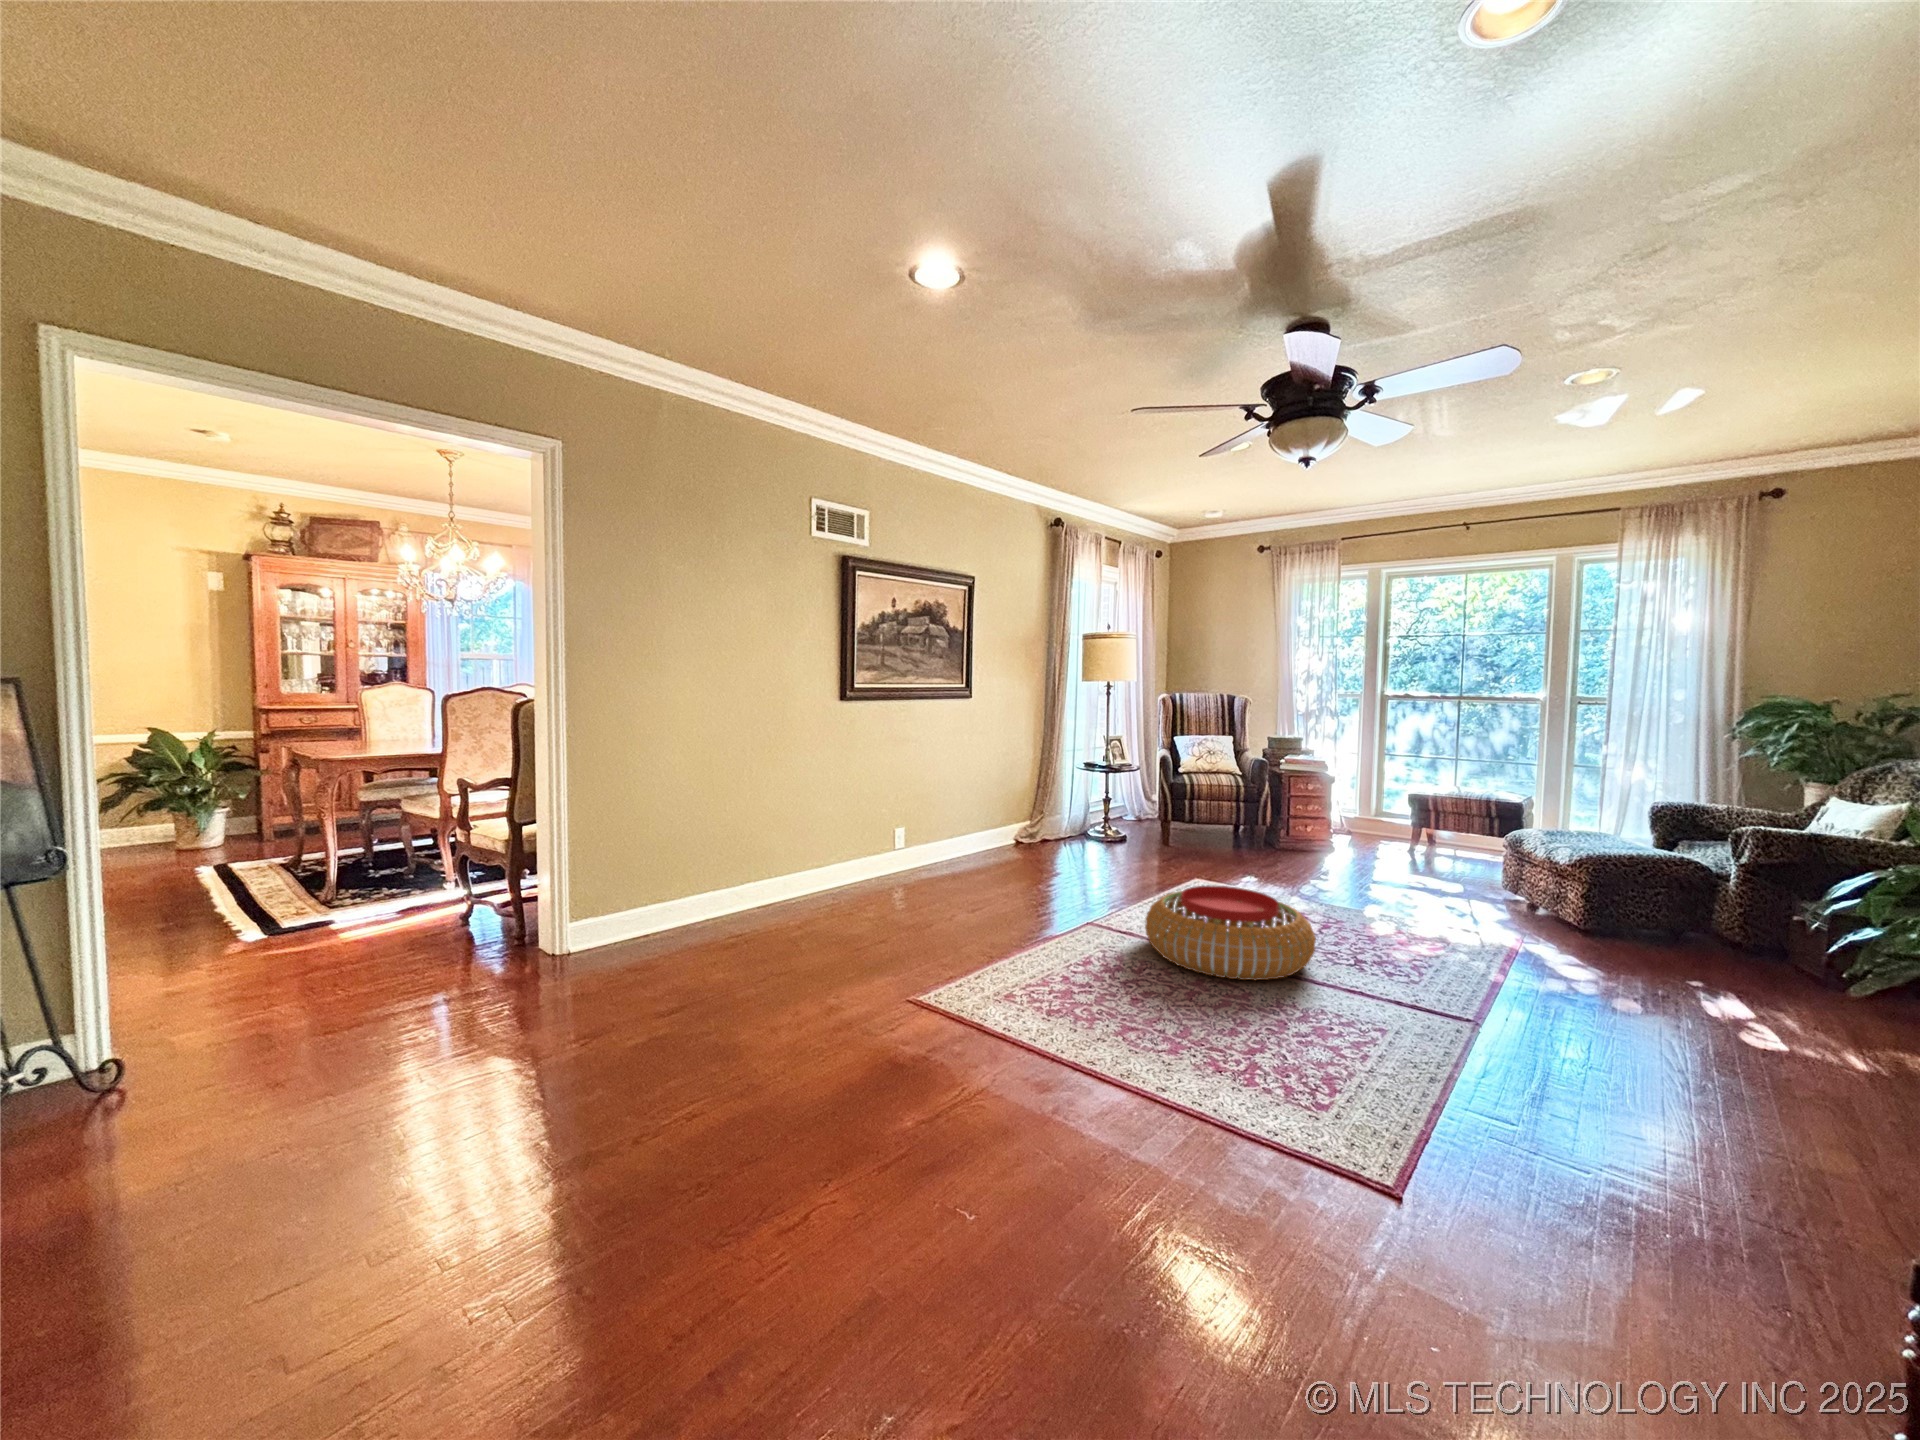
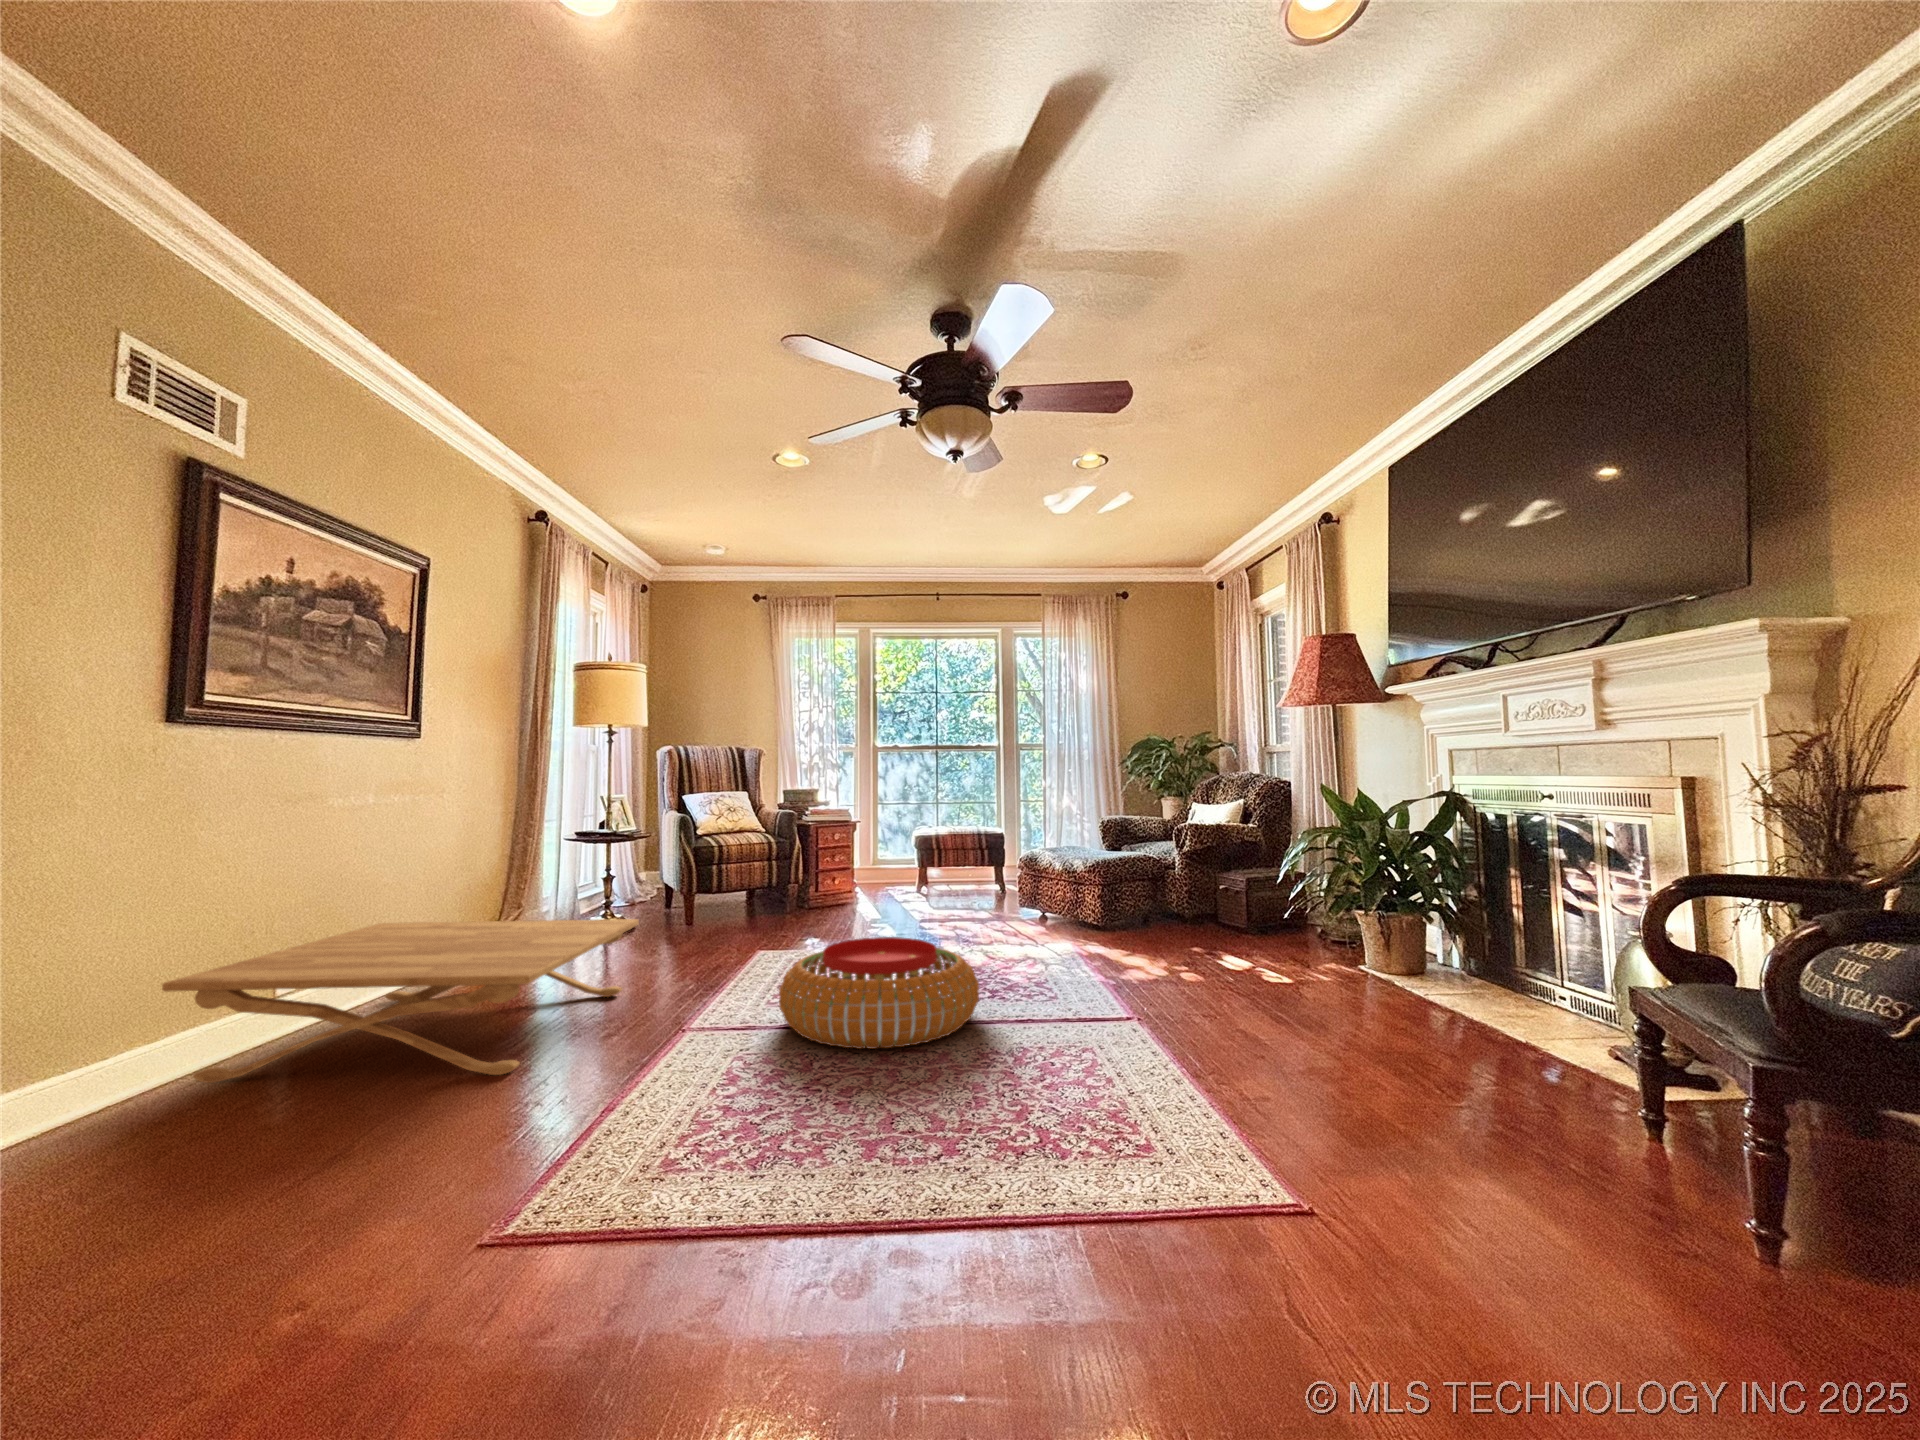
coffee table: none [838,815,1085,923] -> present [162,919,639,1083]

